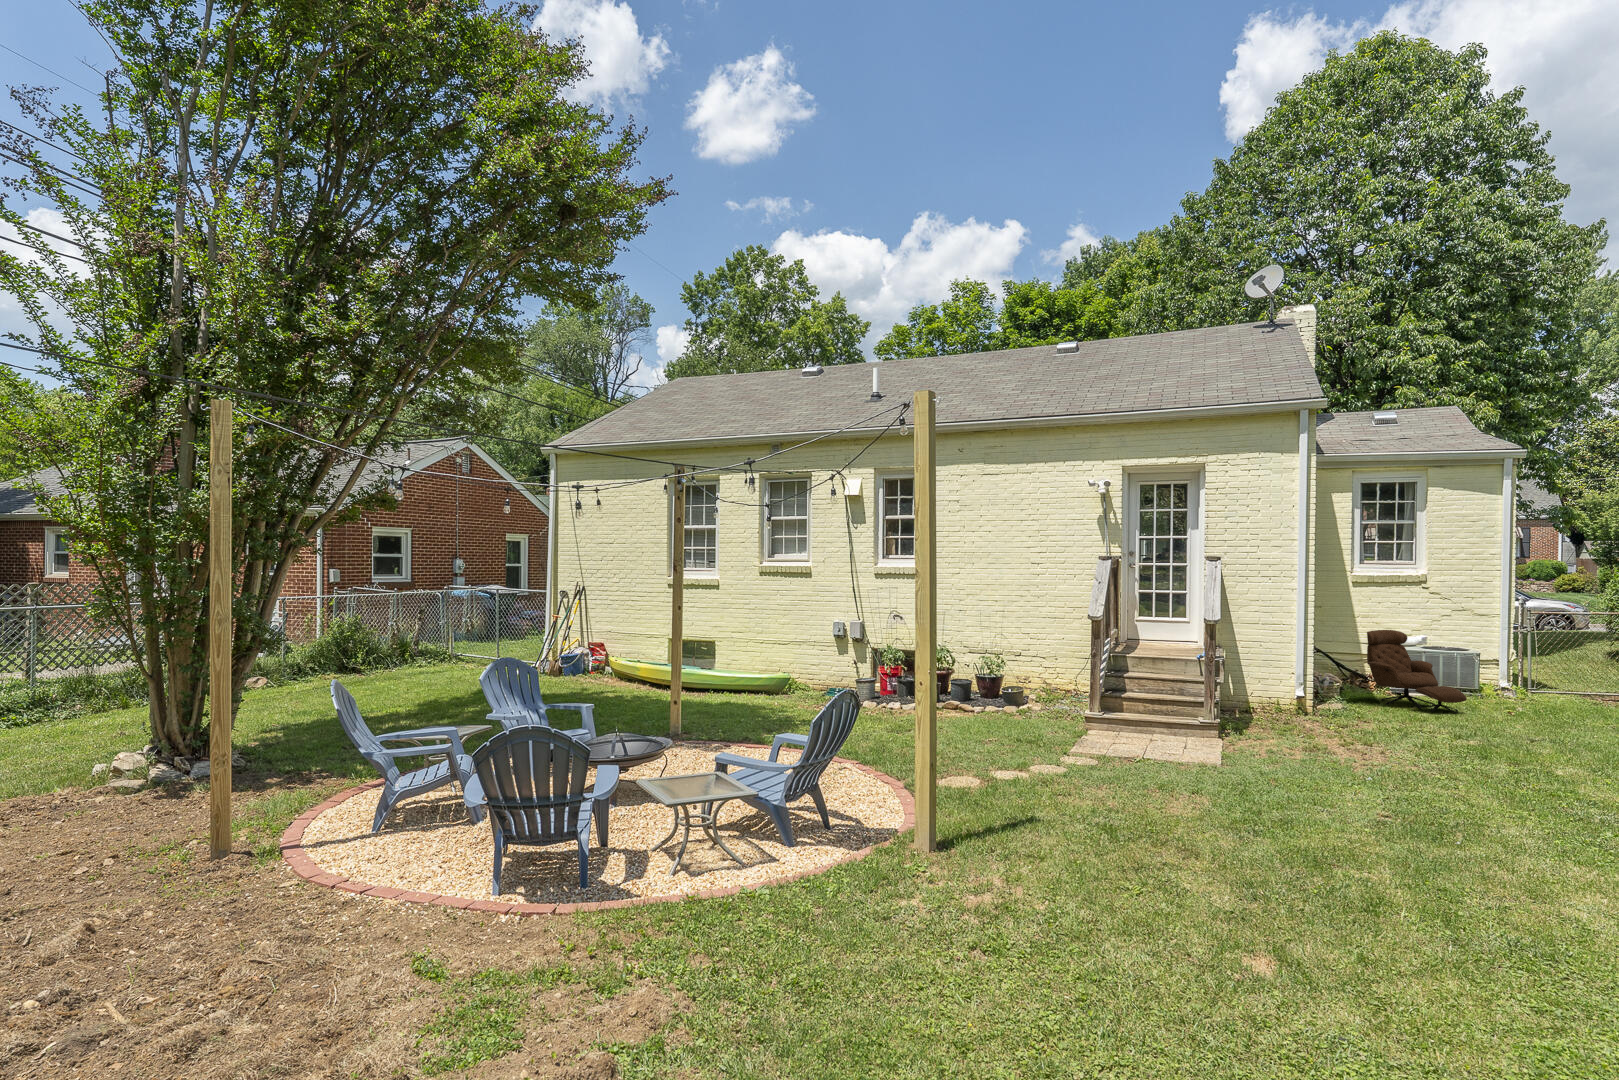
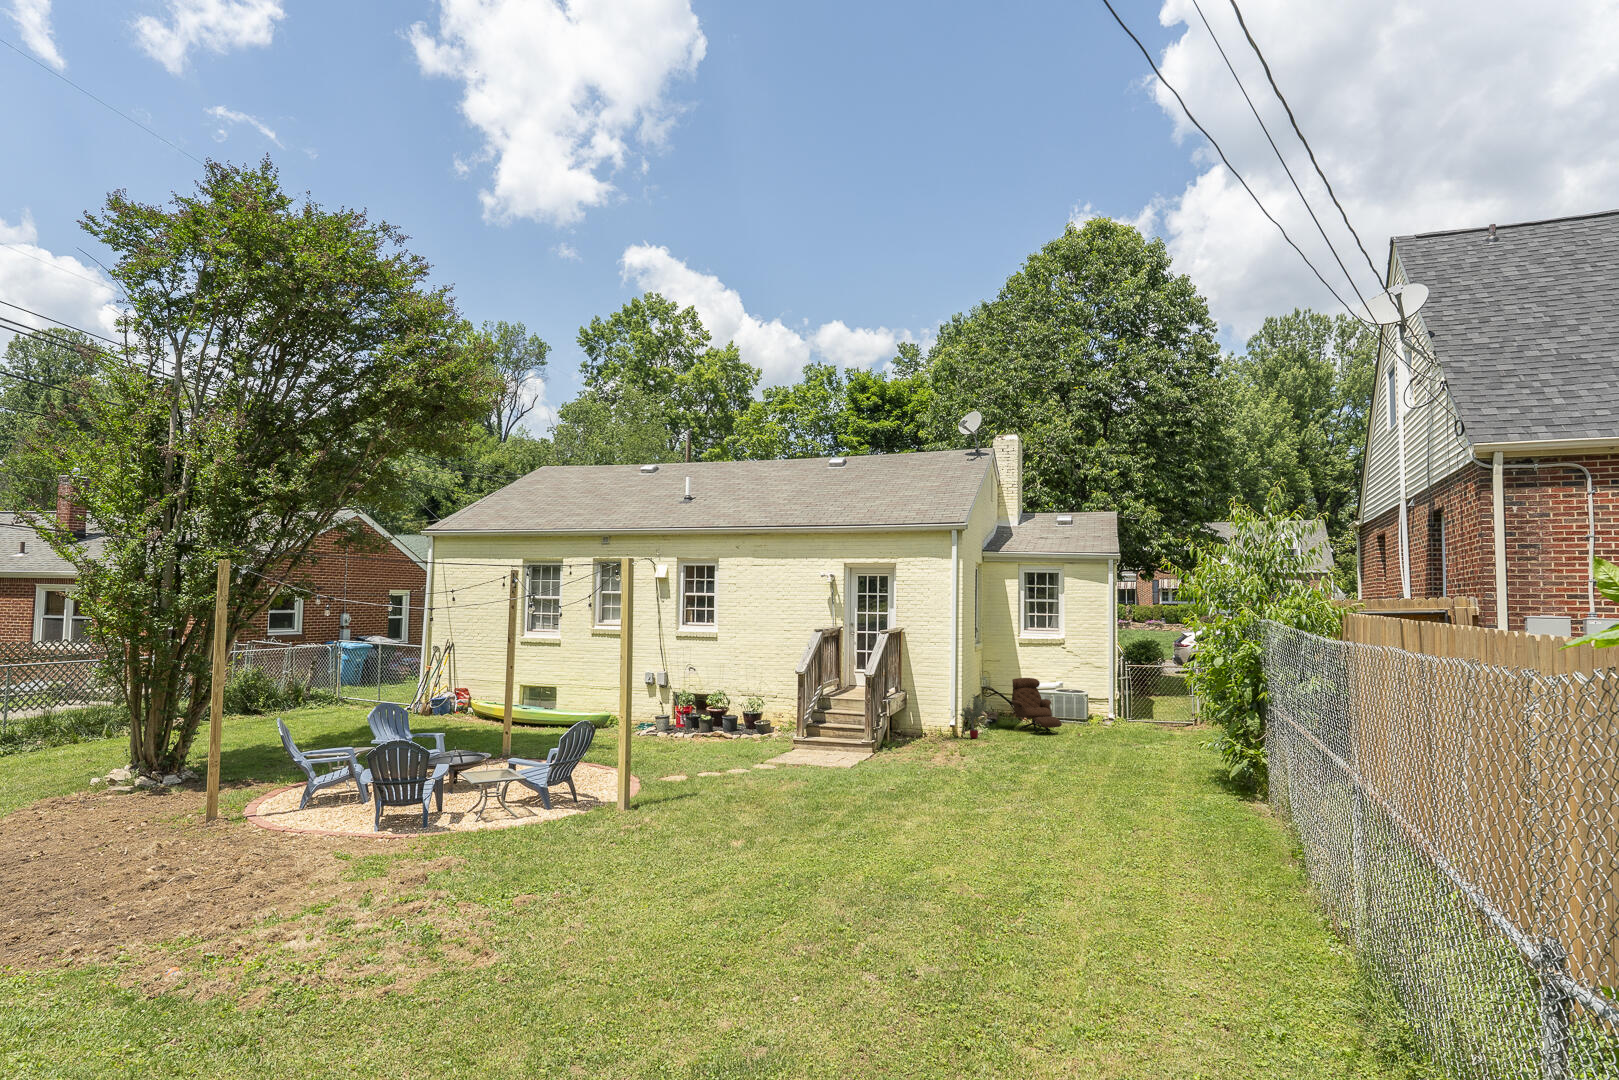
potted tree: none [1315,652,1358,718] -> present [960,694,987,739]

